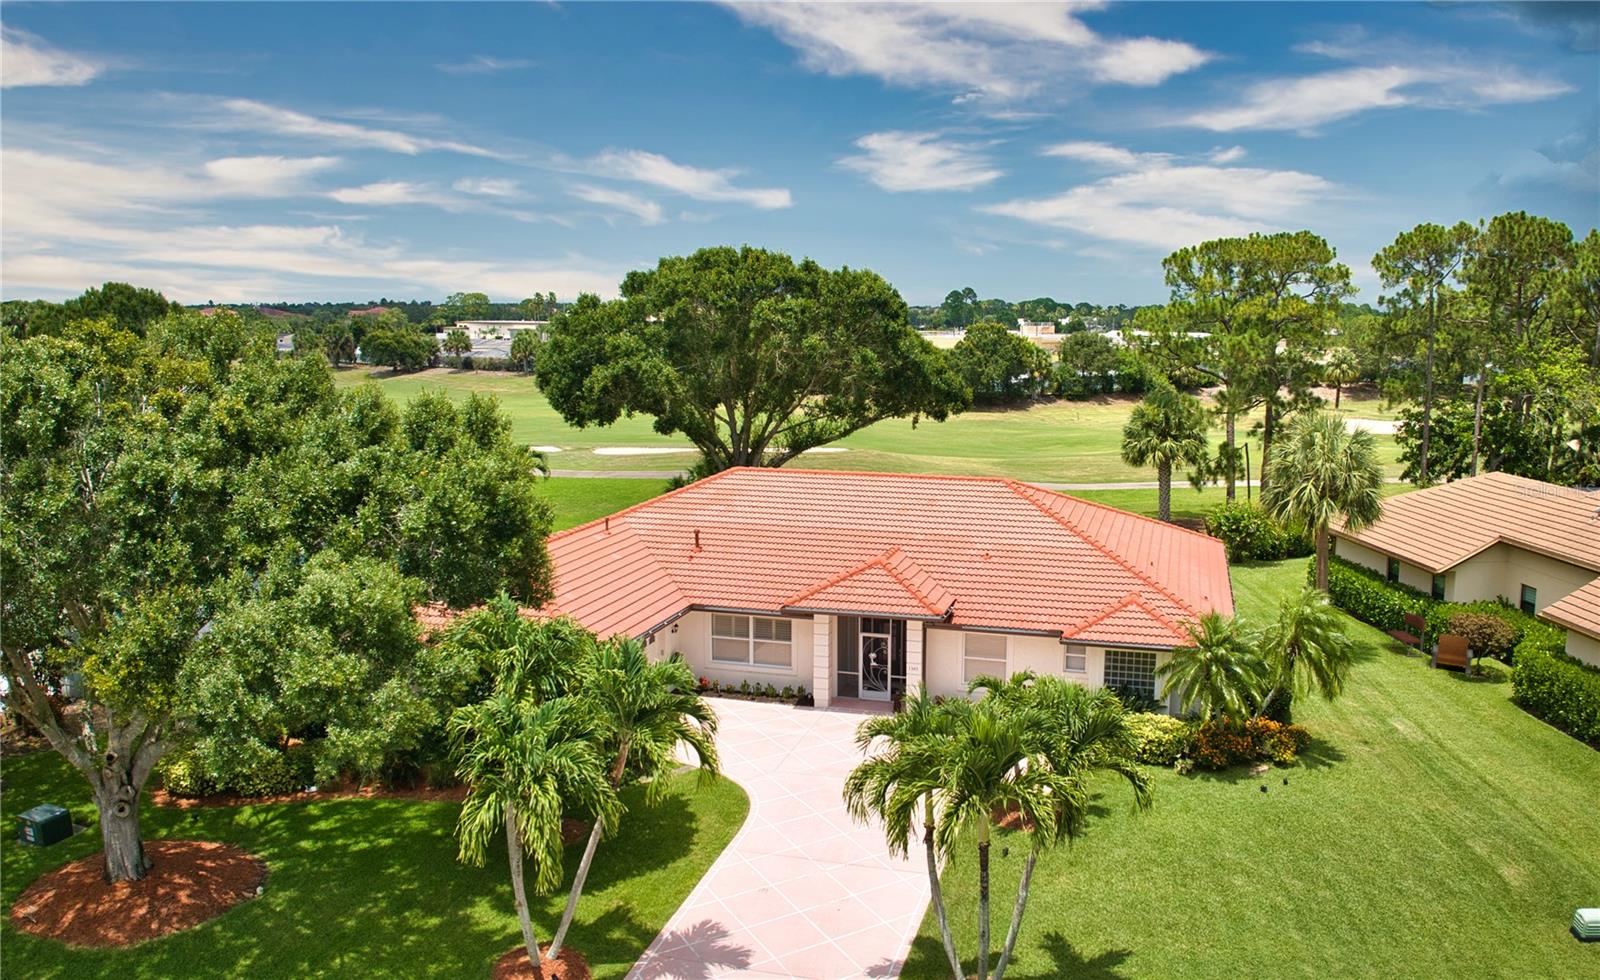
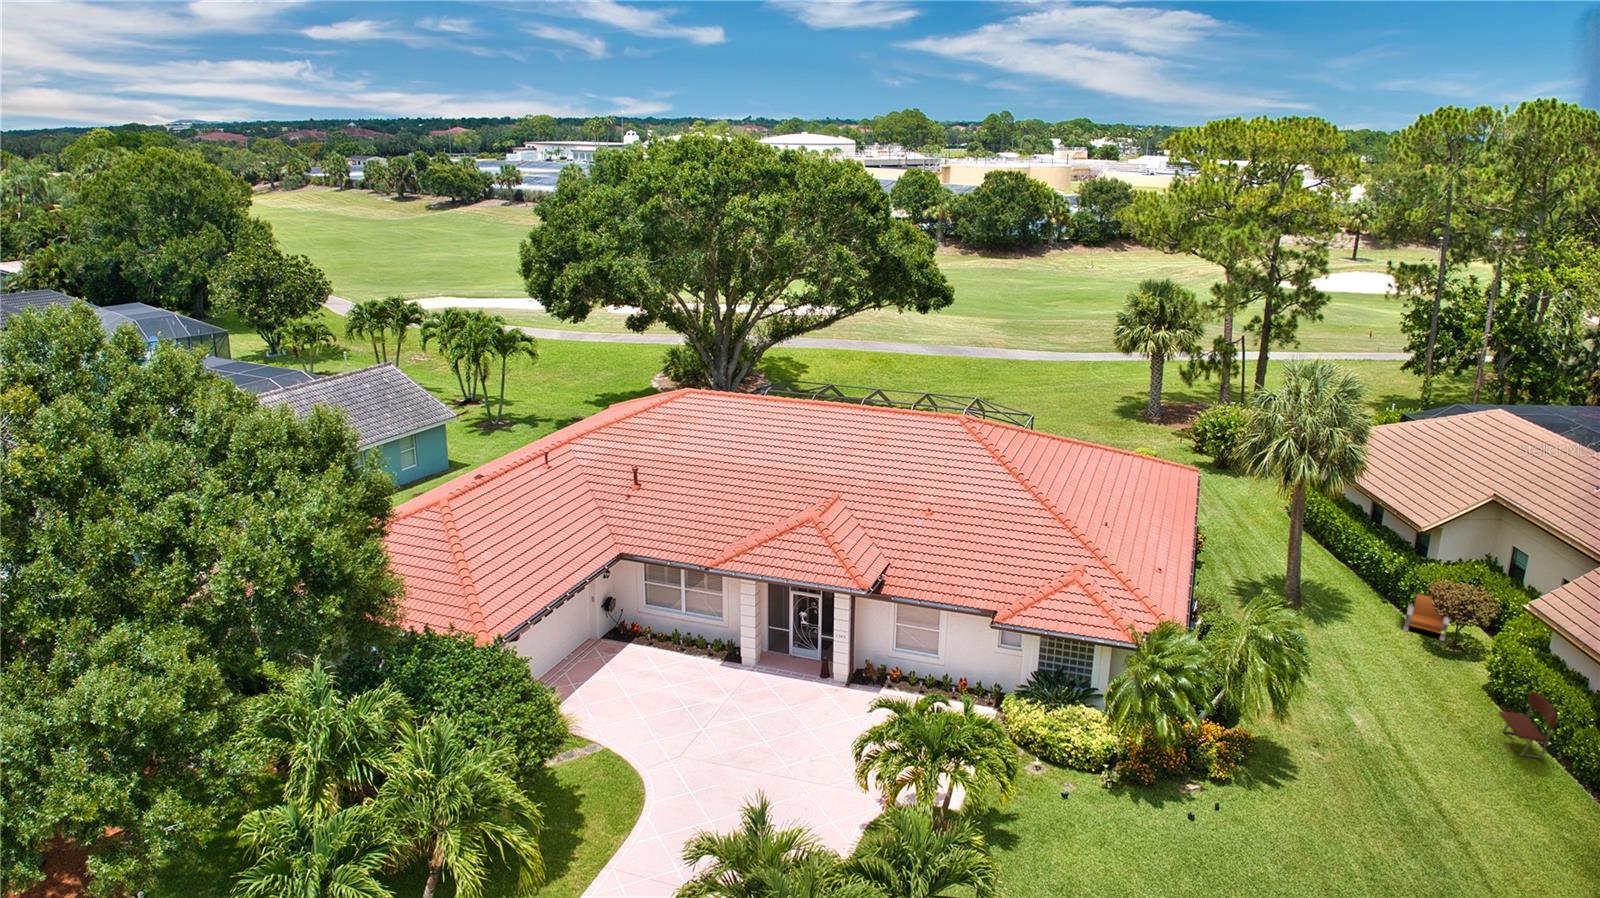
bench: present [1387,612,1426,657] -> present [1499,691,1557,758]

